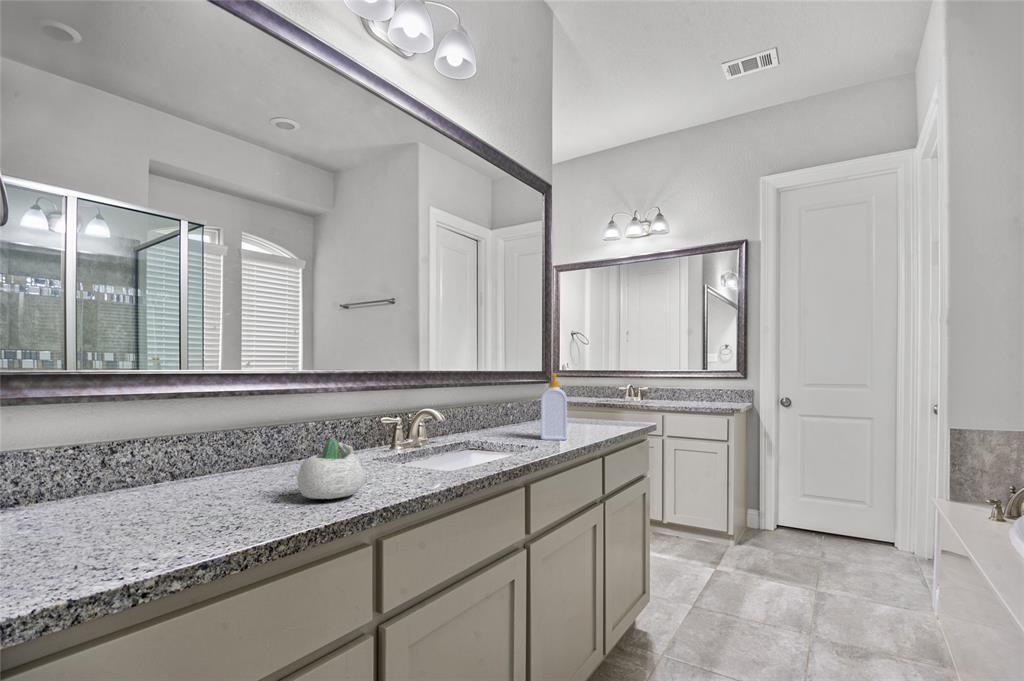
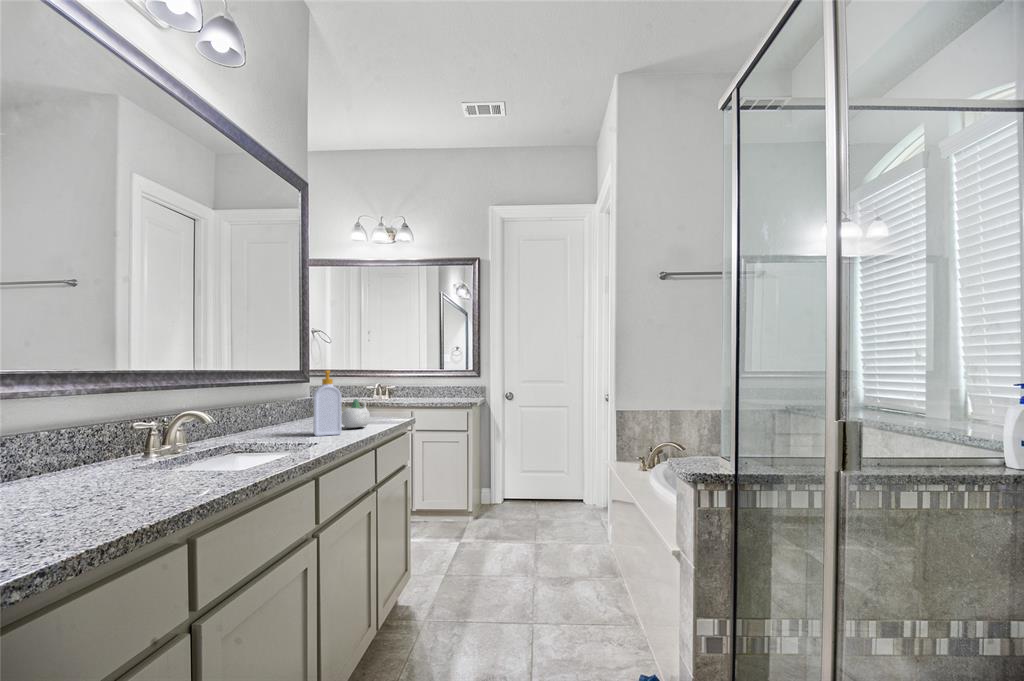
succulent planter: present [297,438,366,499] -> present [341,399,370,428]

